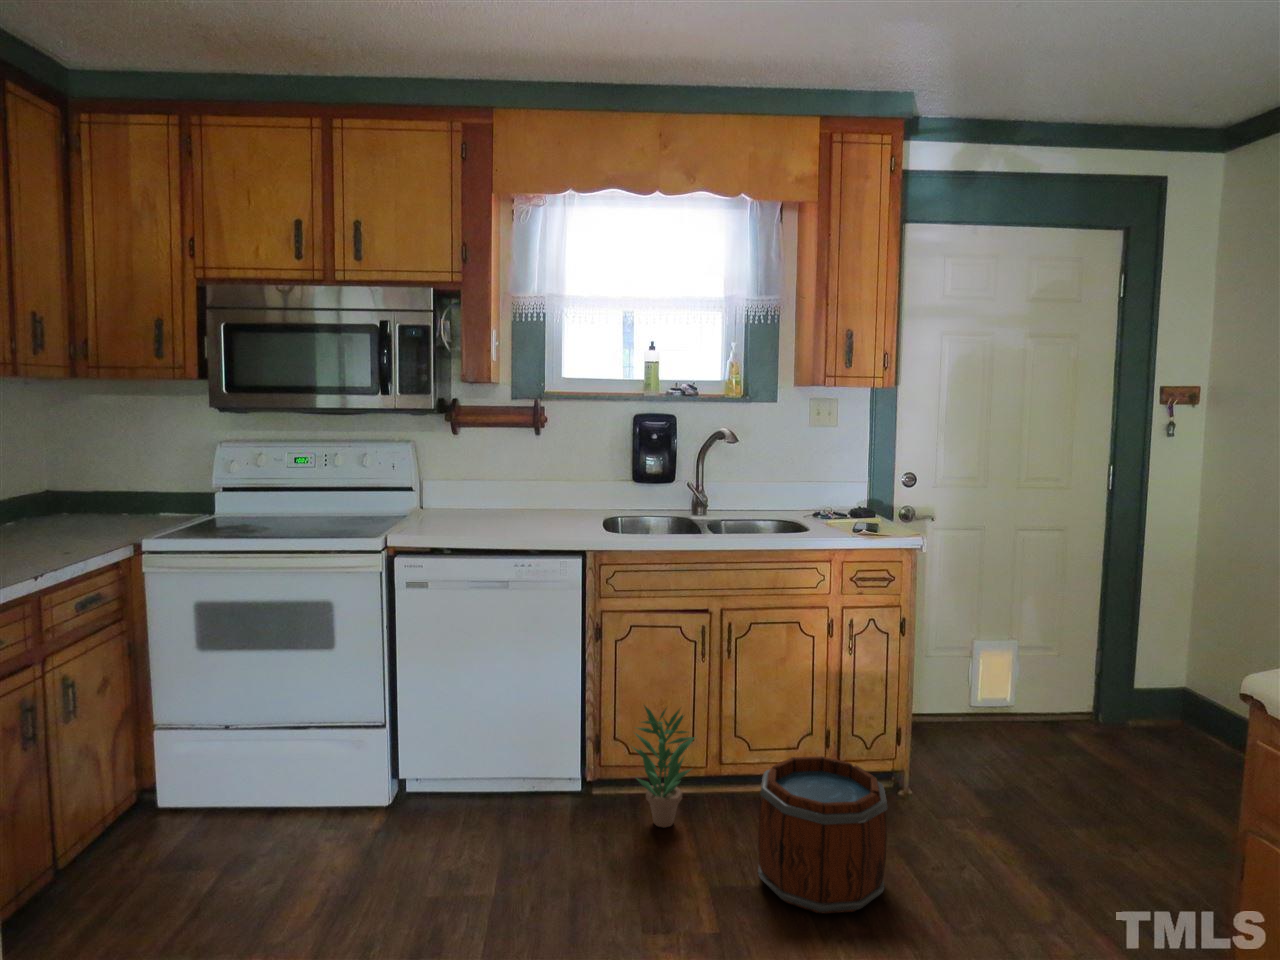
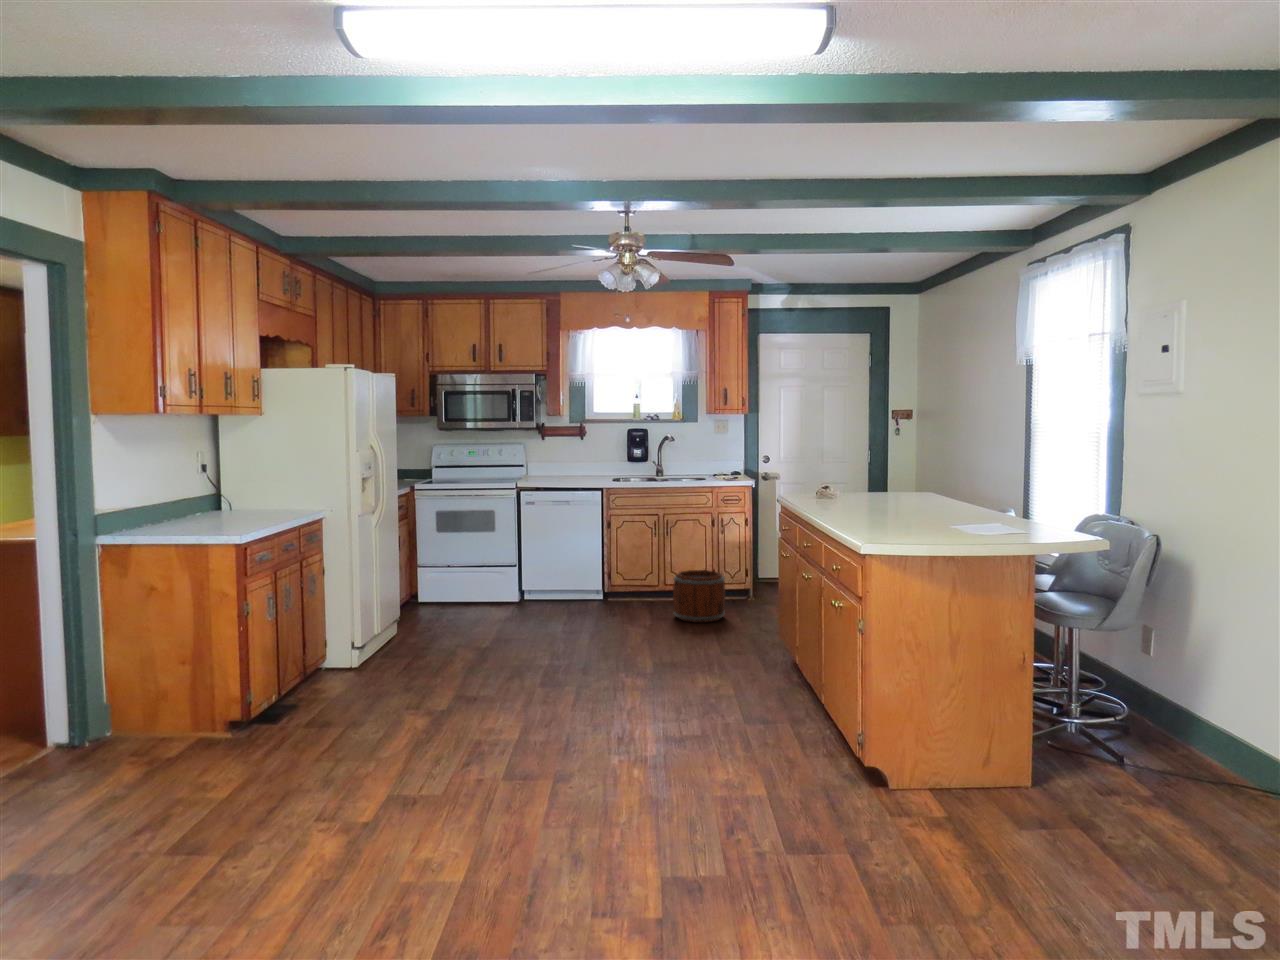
potted plant: present [633,706,695,827] -> none [623,551,652,607]

